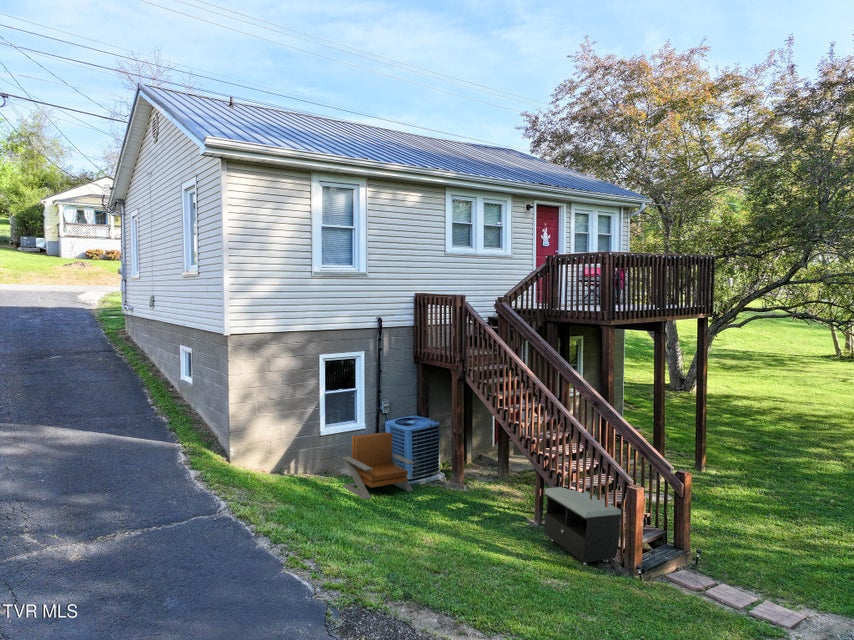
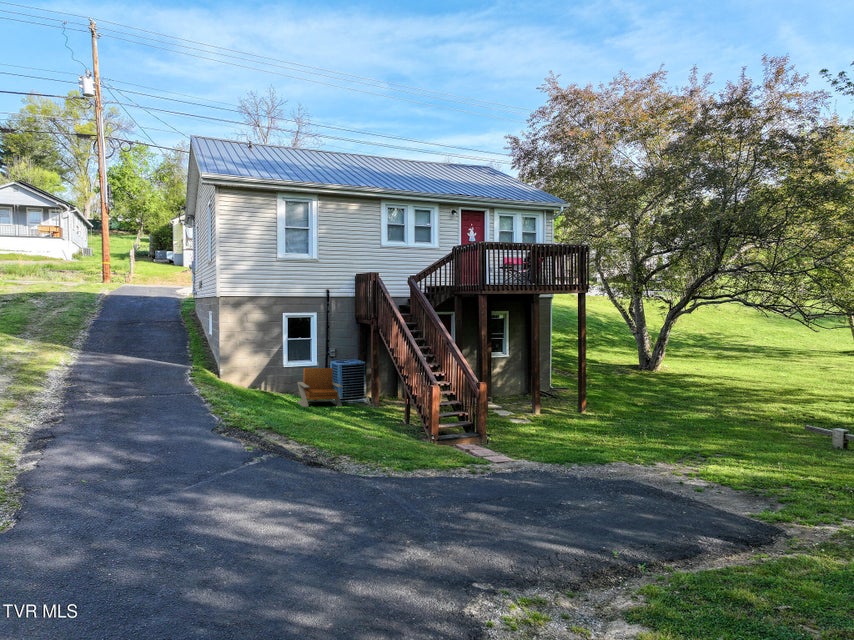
storage bench: present [544,487,621,565] -> none [395,392,428,436]

